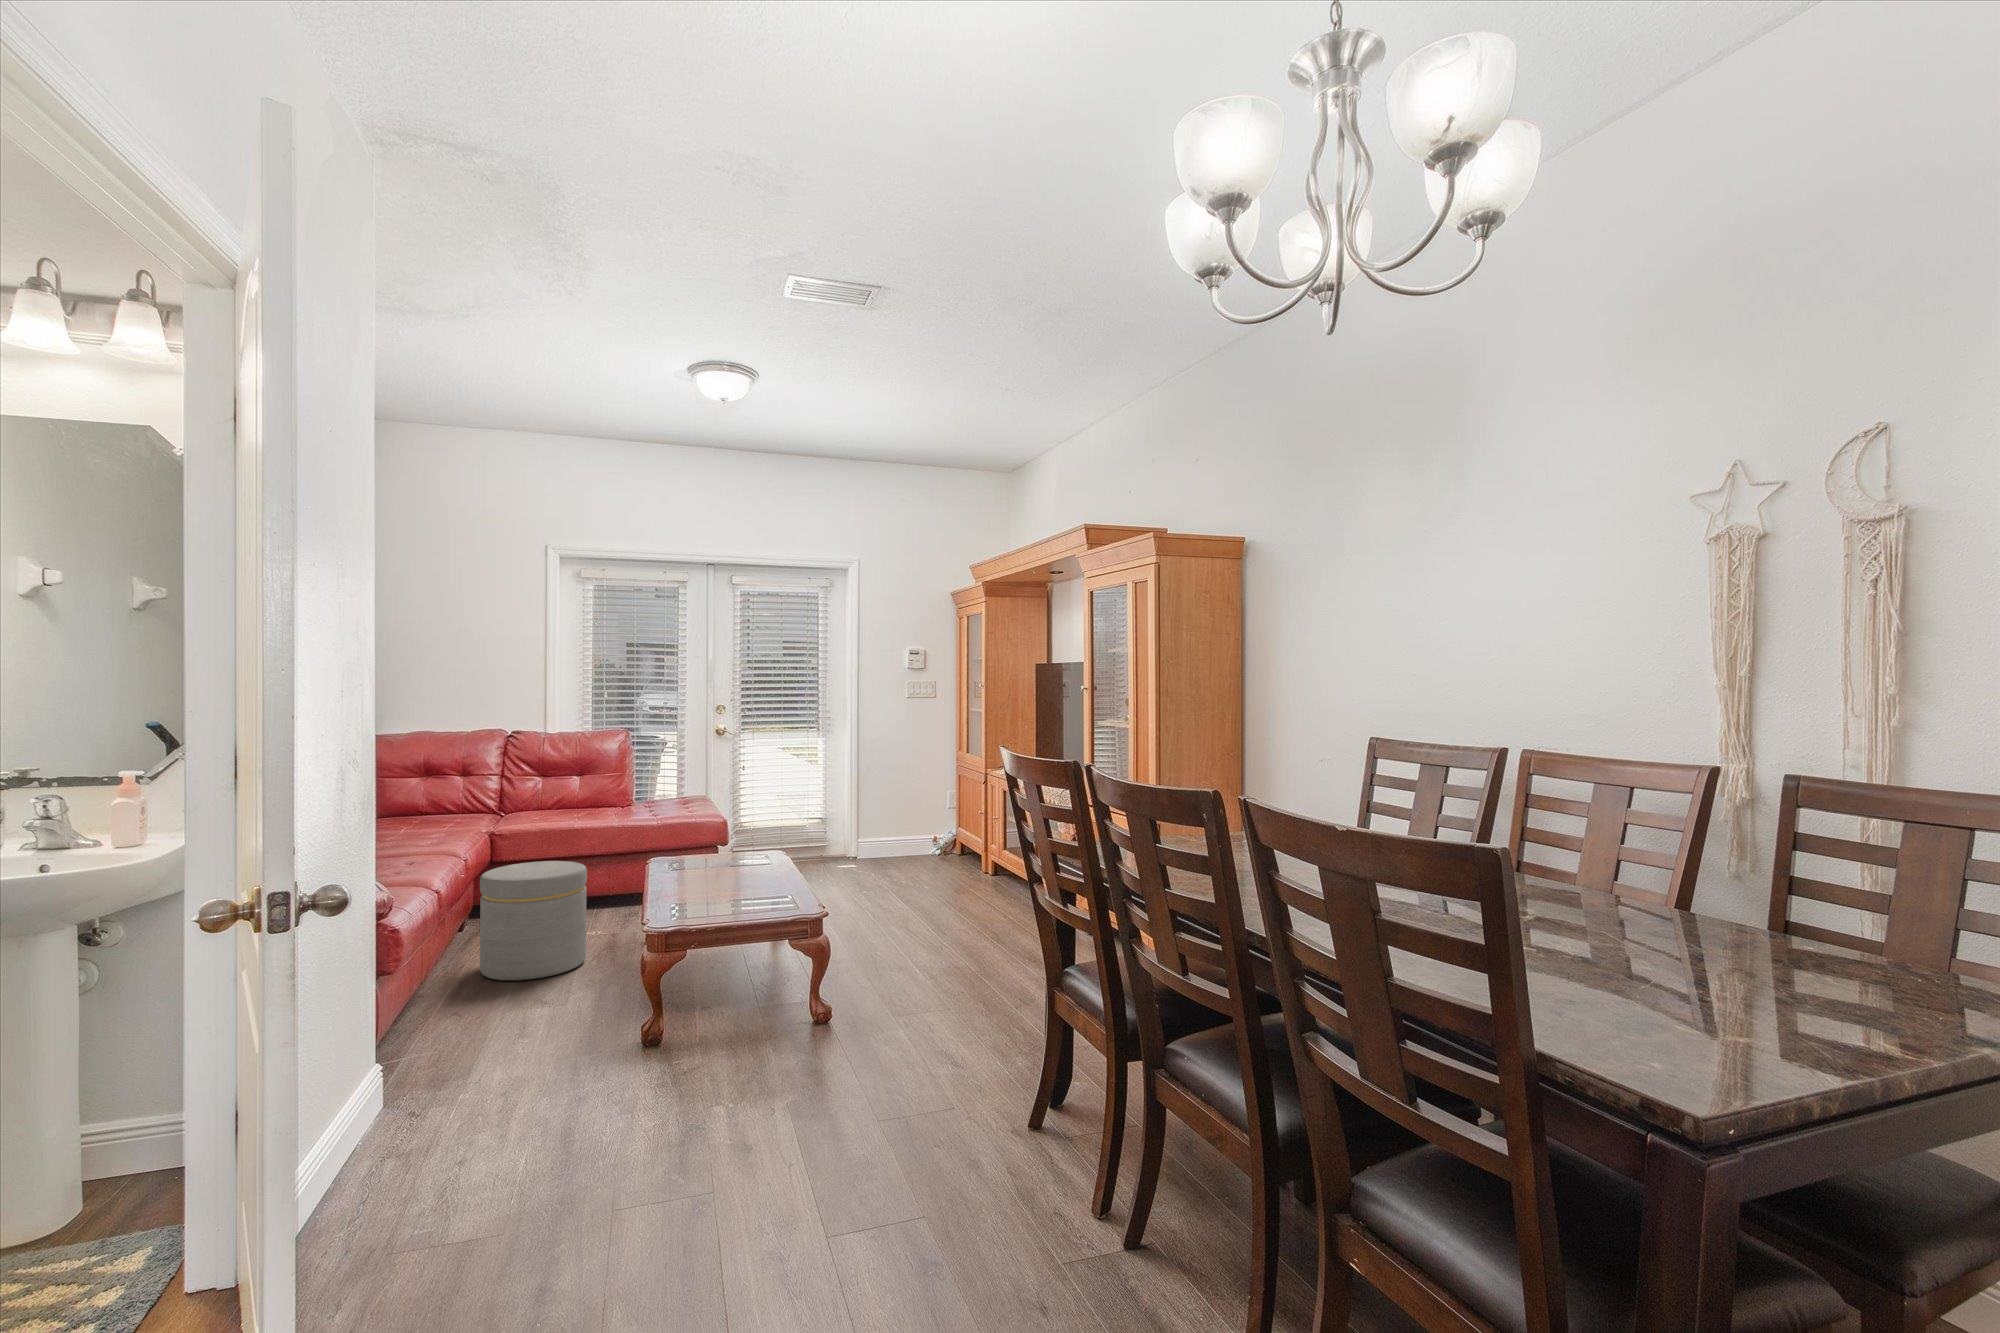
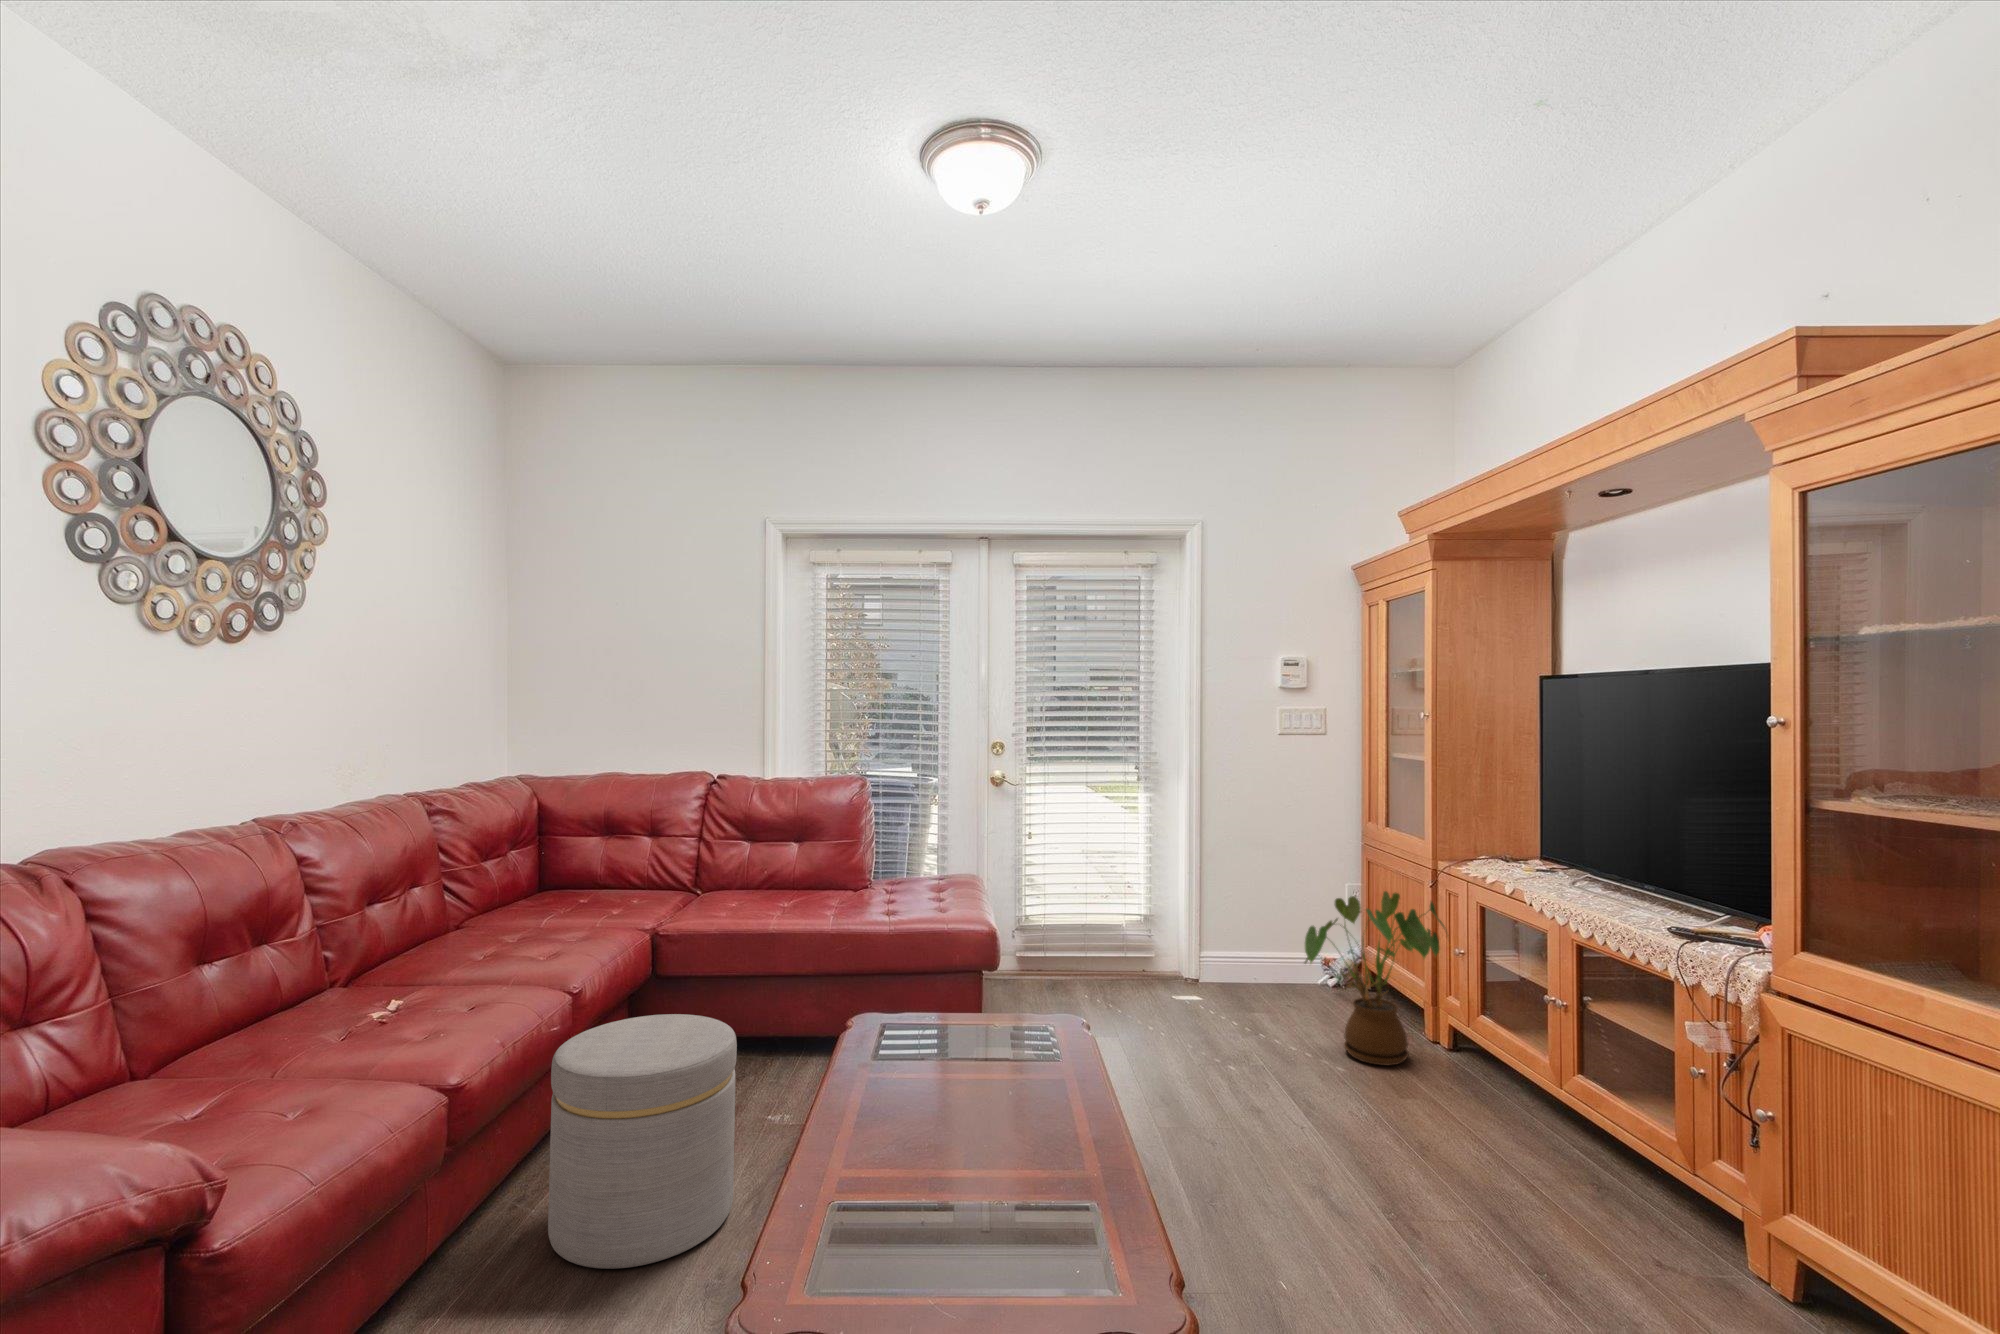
house plant: none [911,787,990,883] -> present [1305,891,1445,1065]

